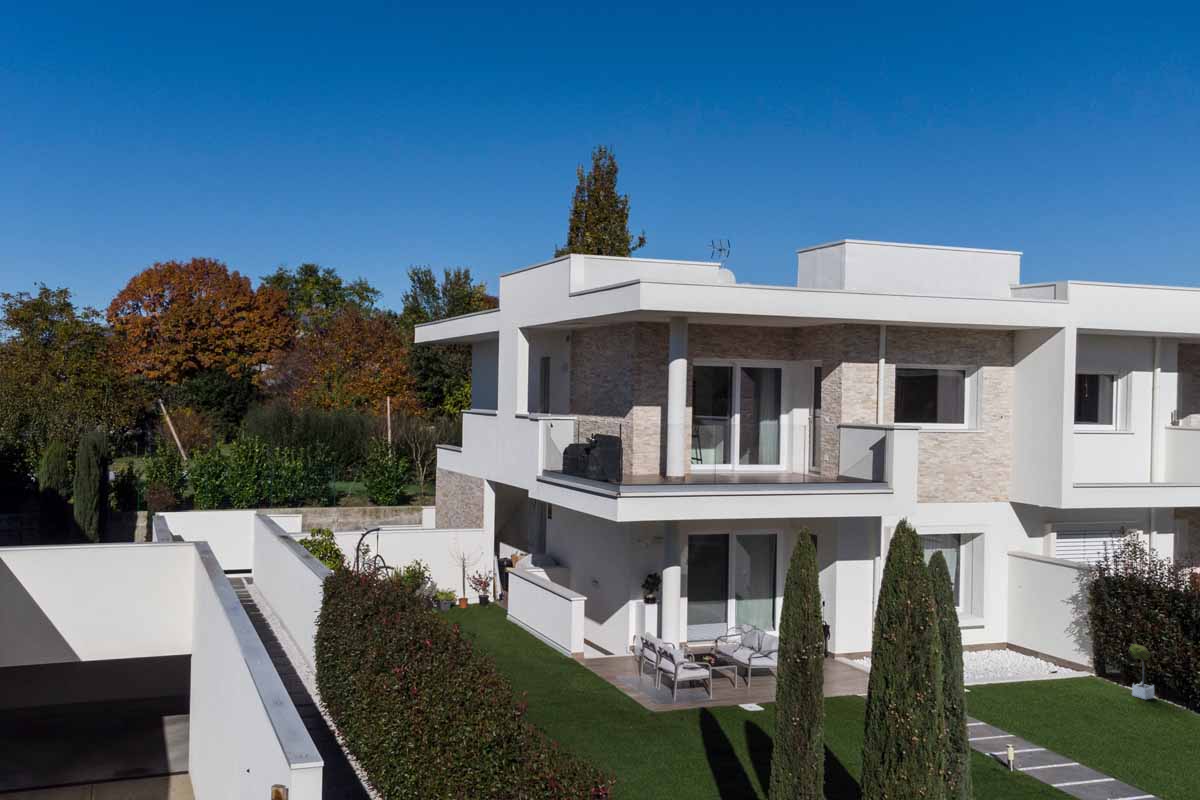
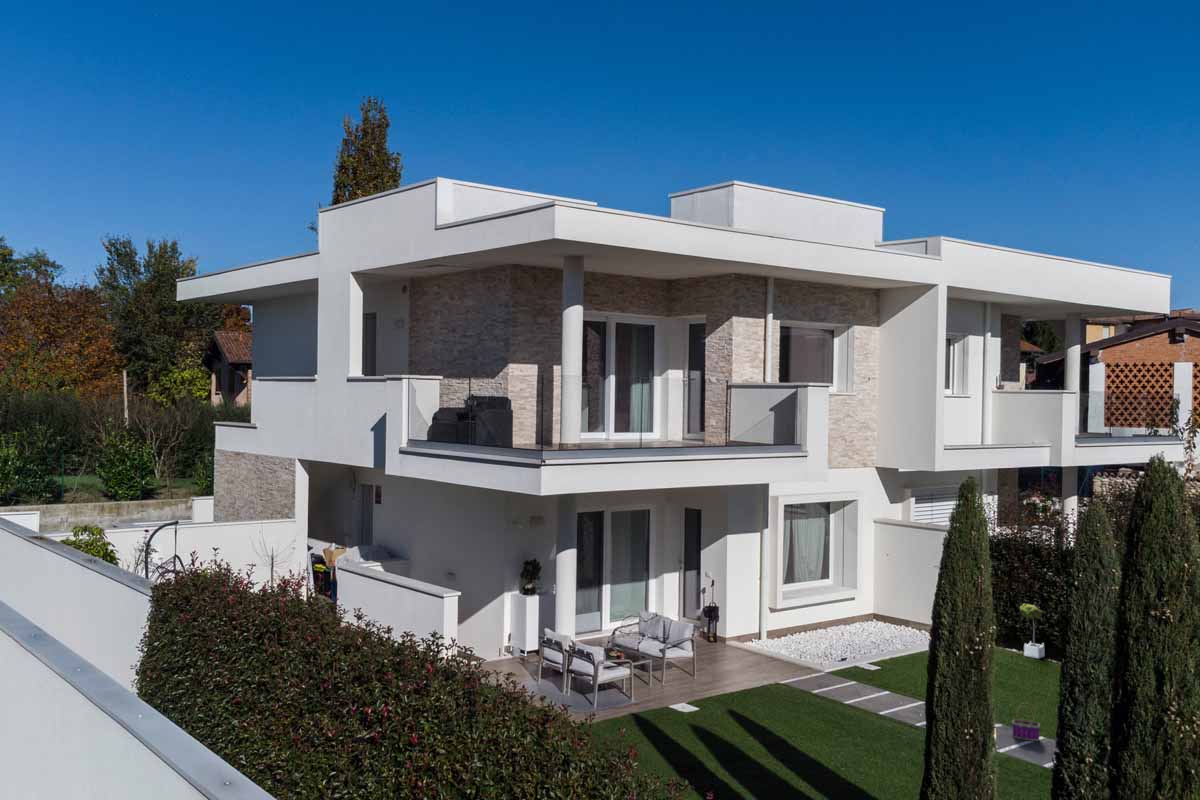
basket: none [1039,734,1066,770] -> present [1012,709,1040,741]

